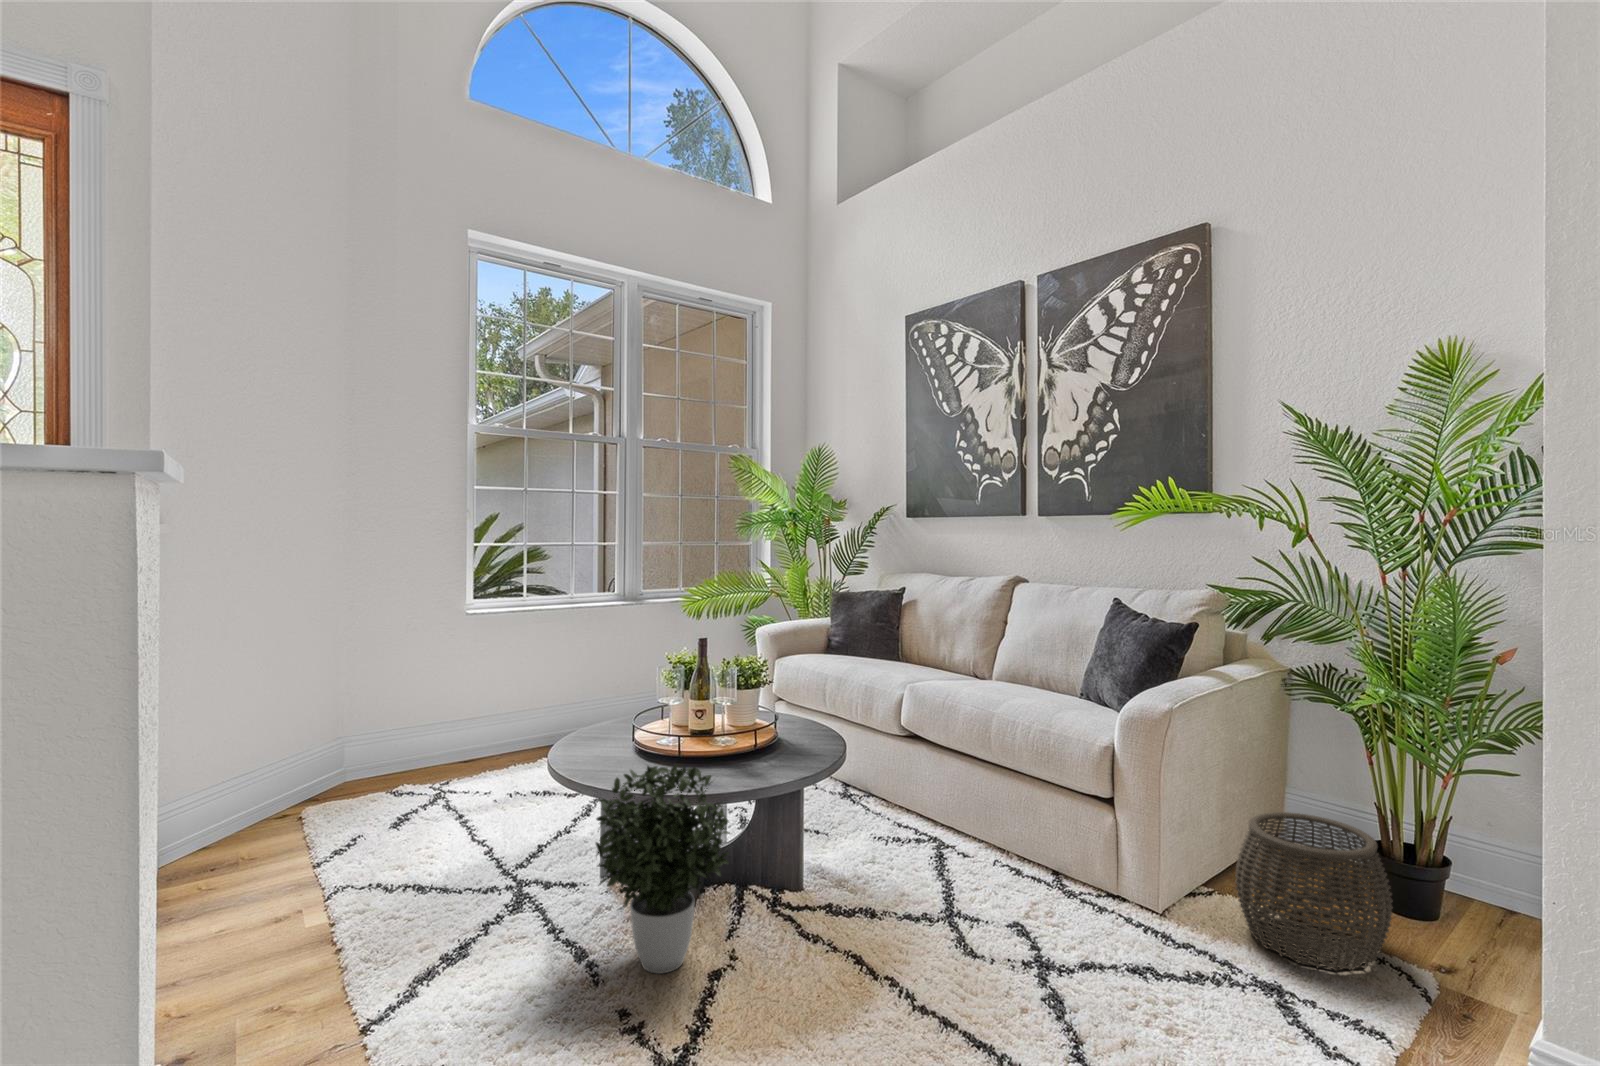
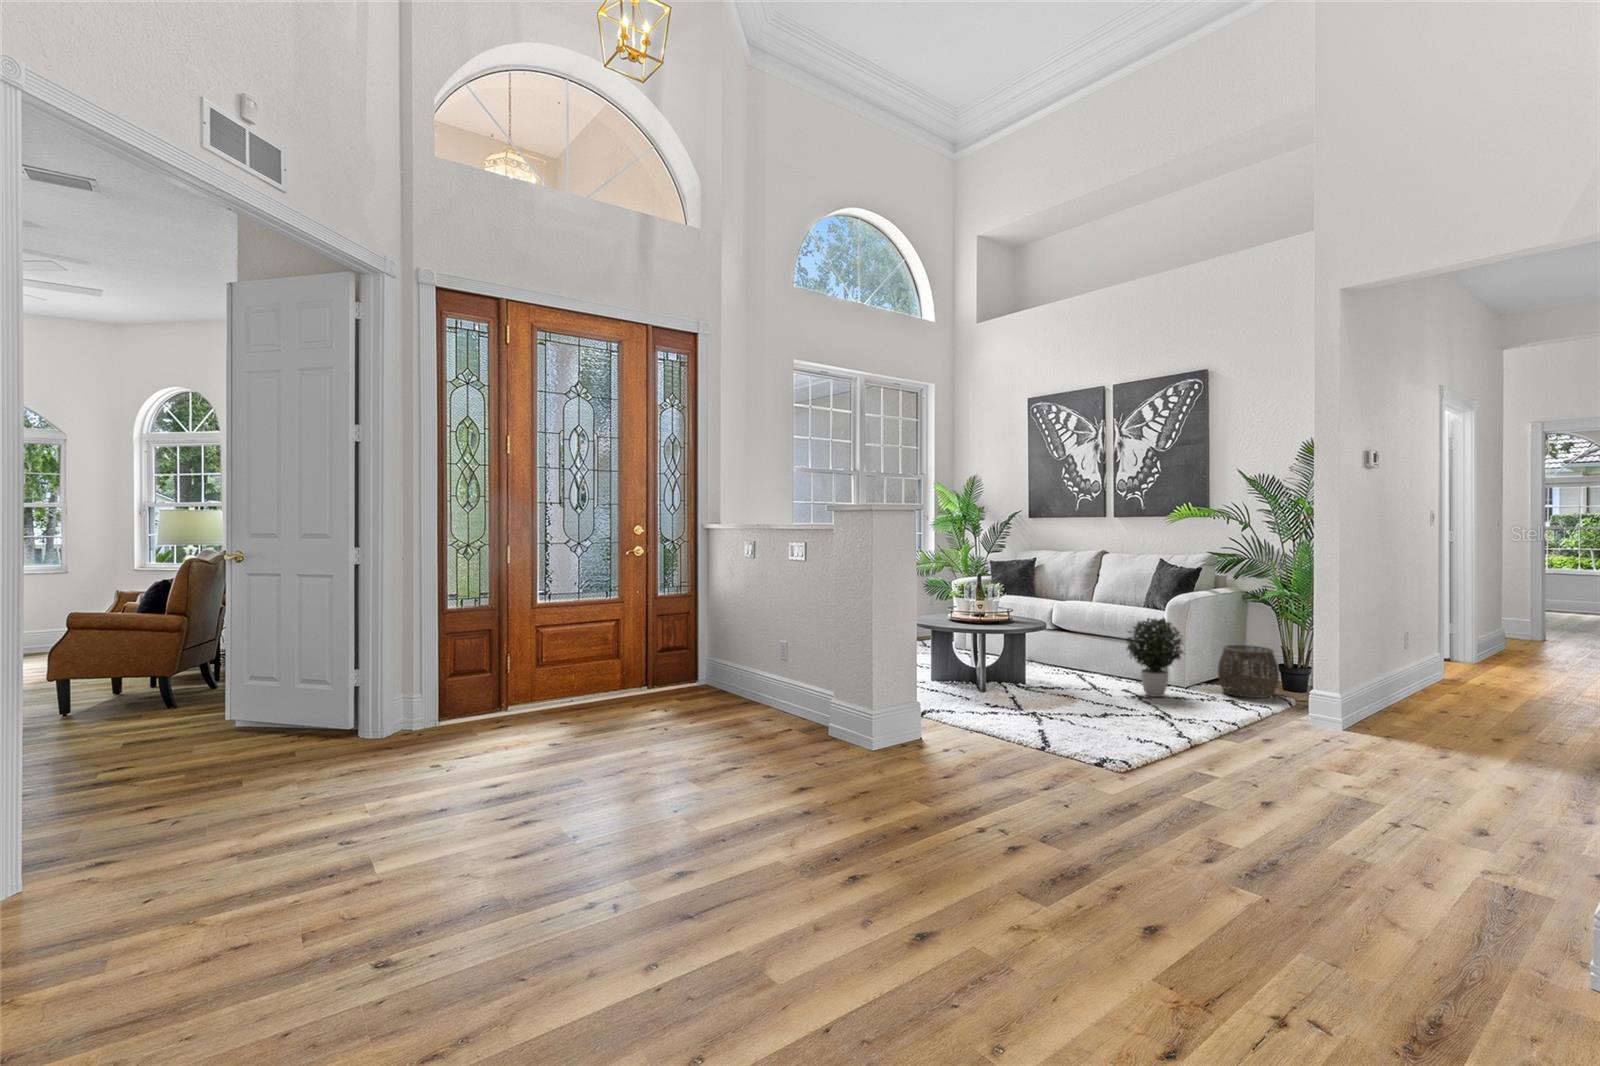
potted plant: present [596,764,730,973] -> present [1126,618,1183,697]

